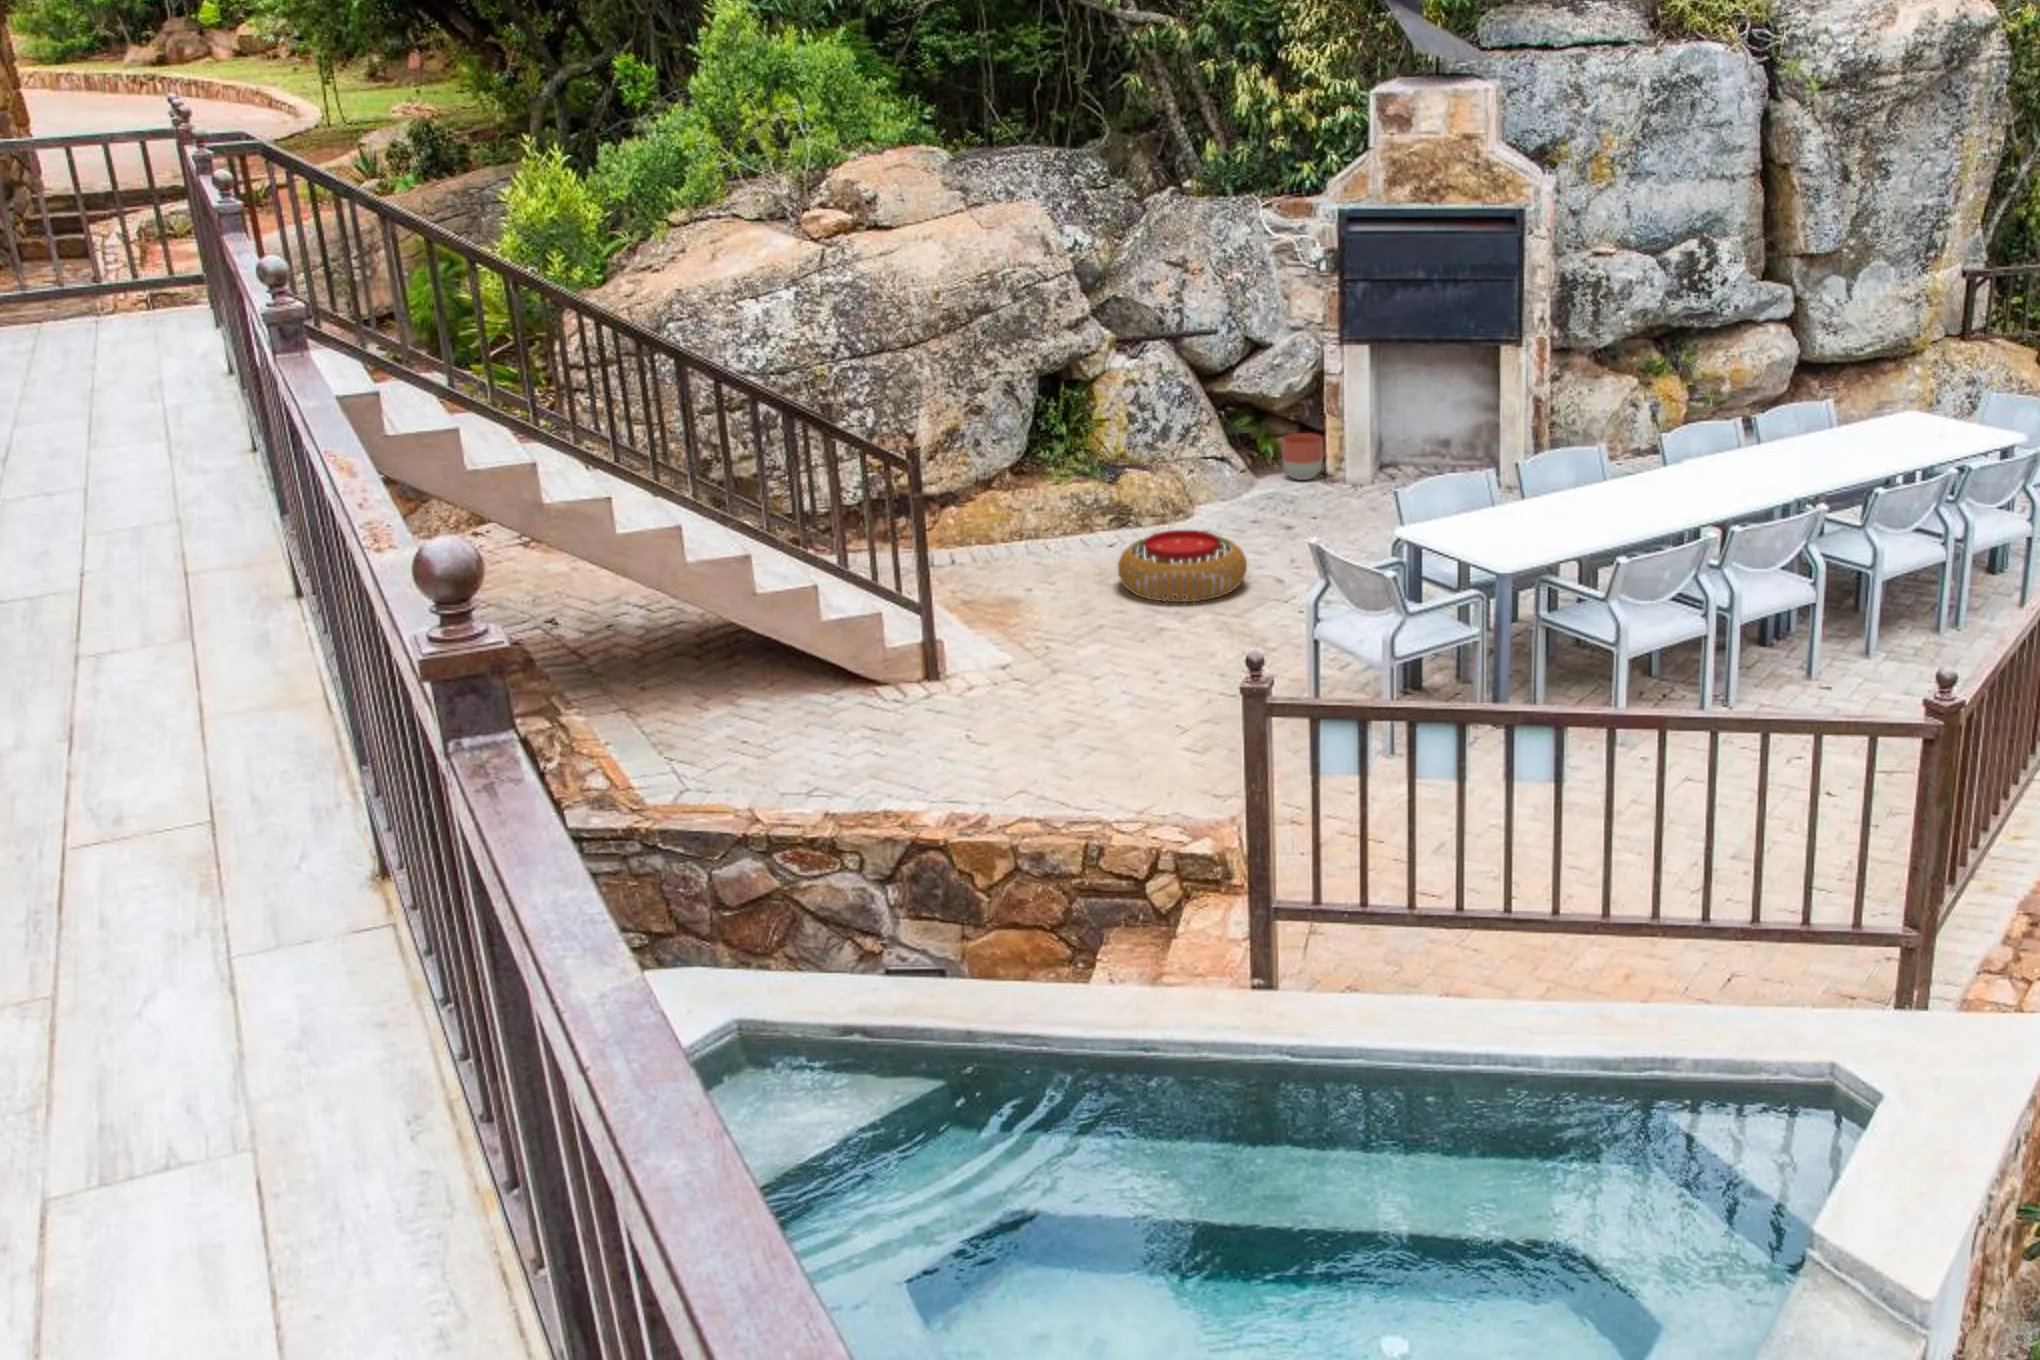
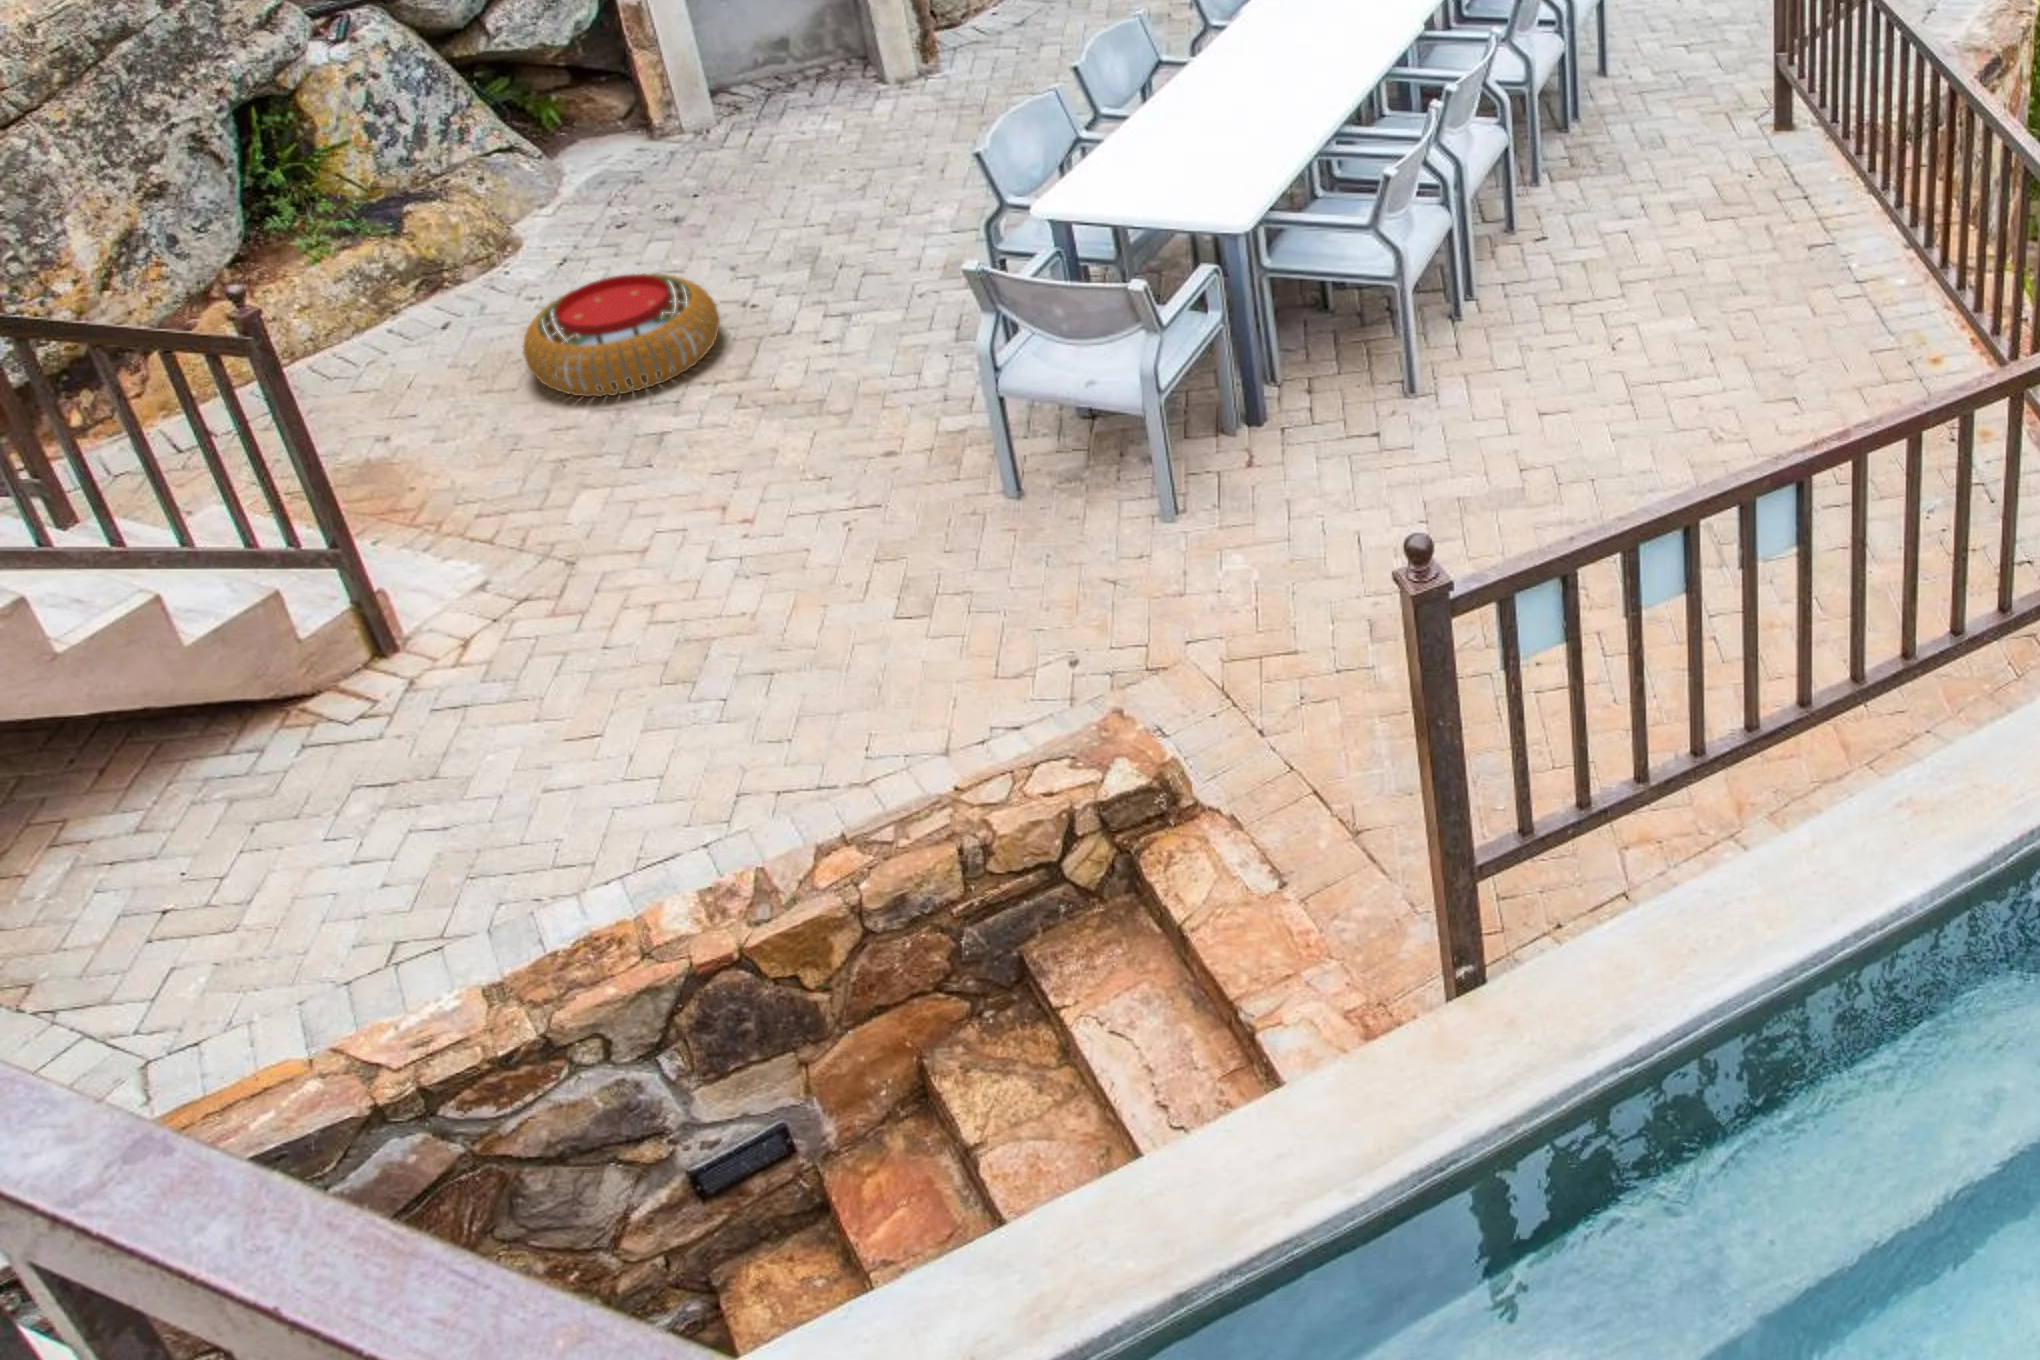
planter: present [1282,433,1323,480] -> none [584,75,651,141]

